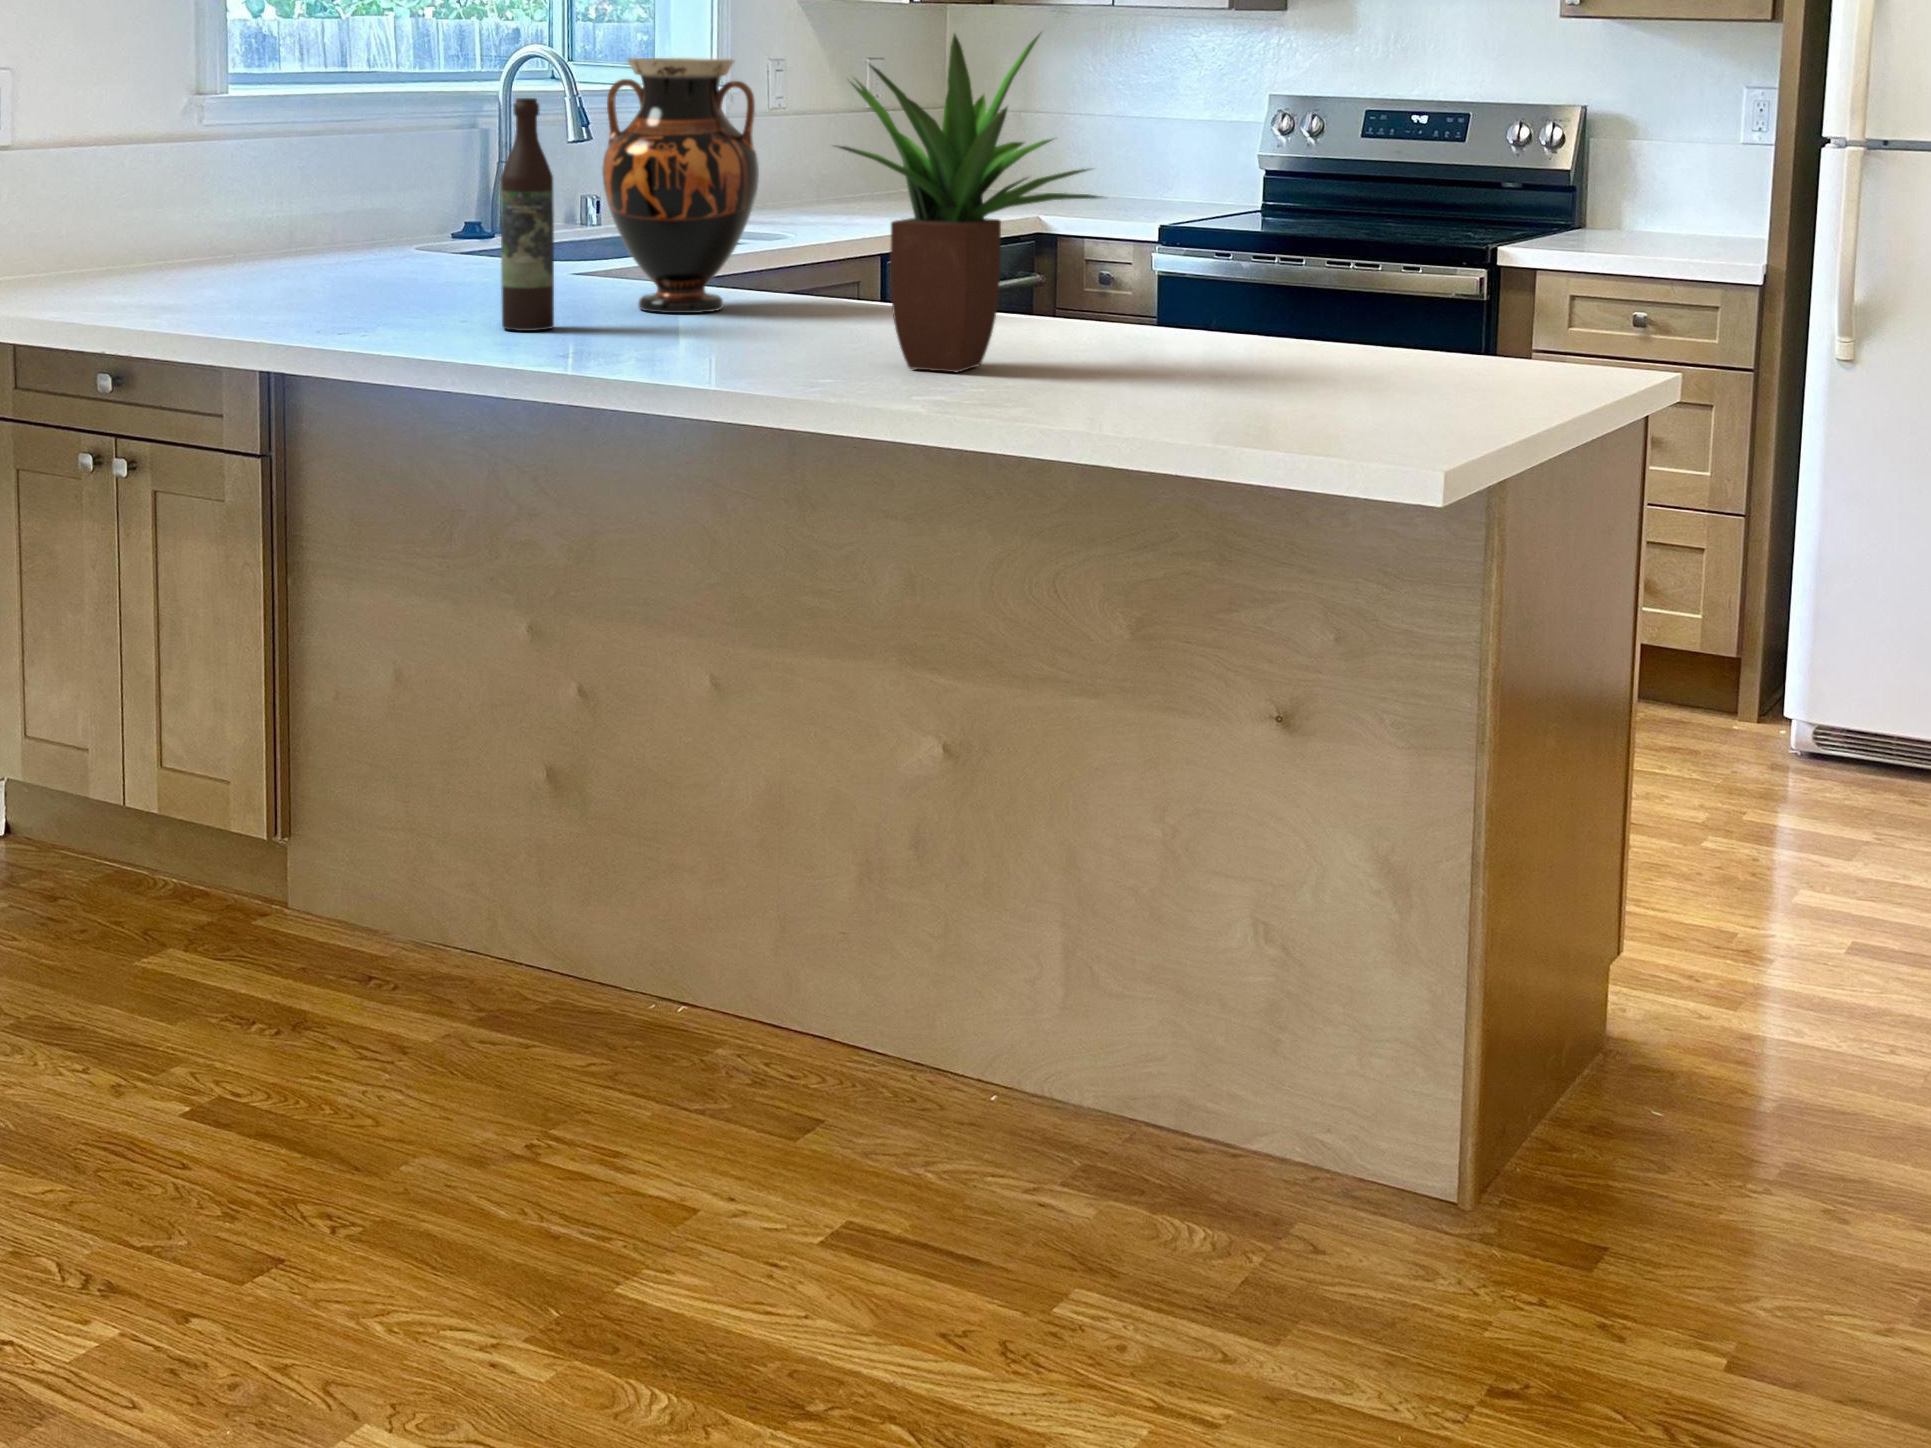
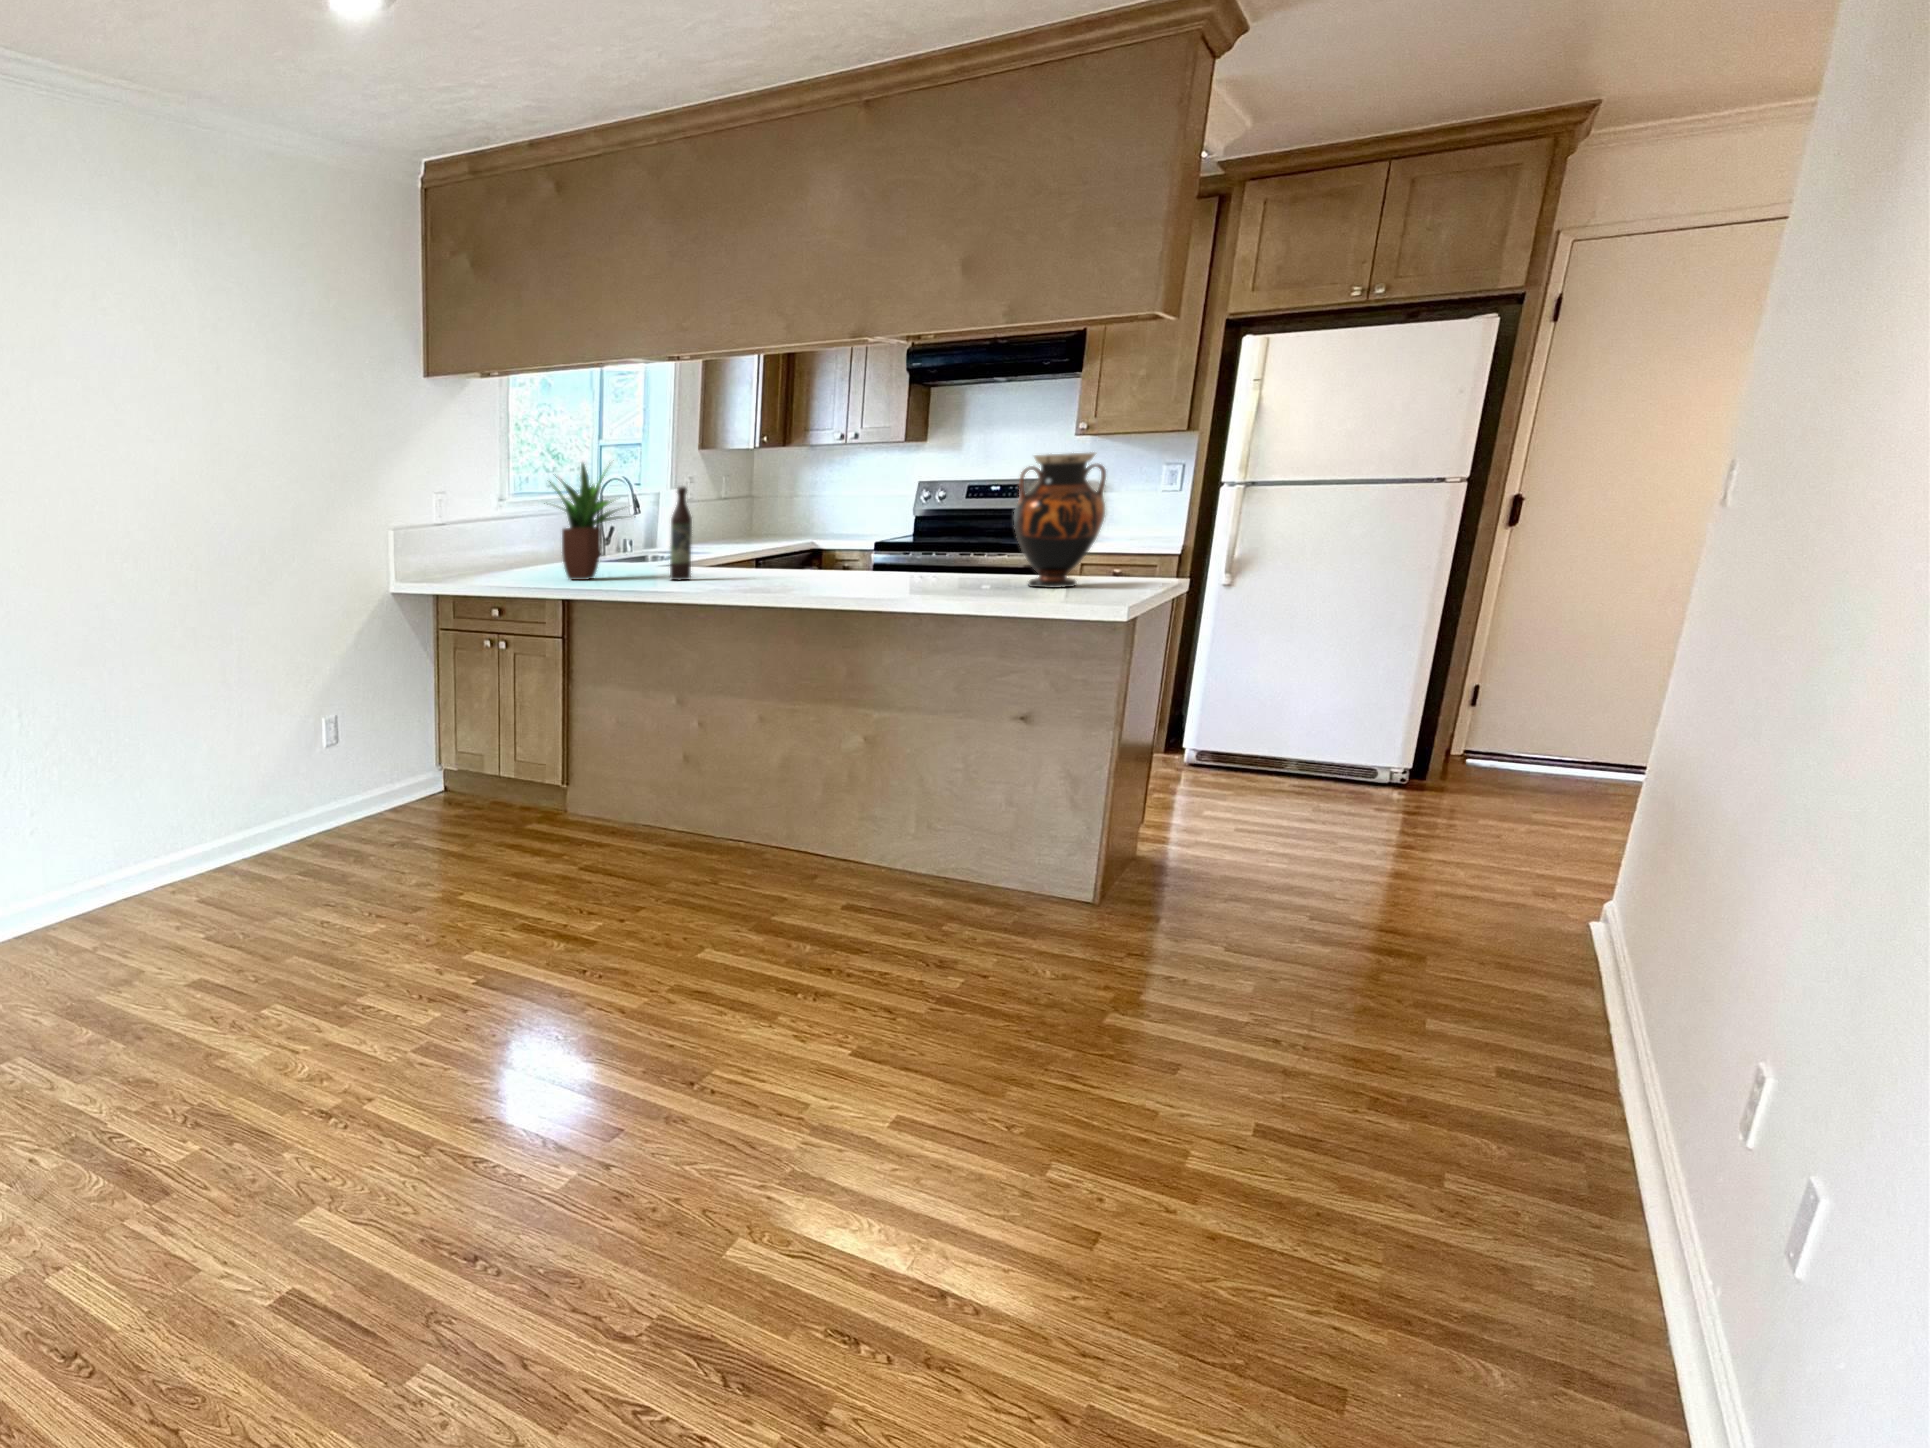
potted plant: present [836,34,1101,372] -> present [544,463,622,580]
vase: present [602,58,759,313] -> present [1014,452,1106,588]

